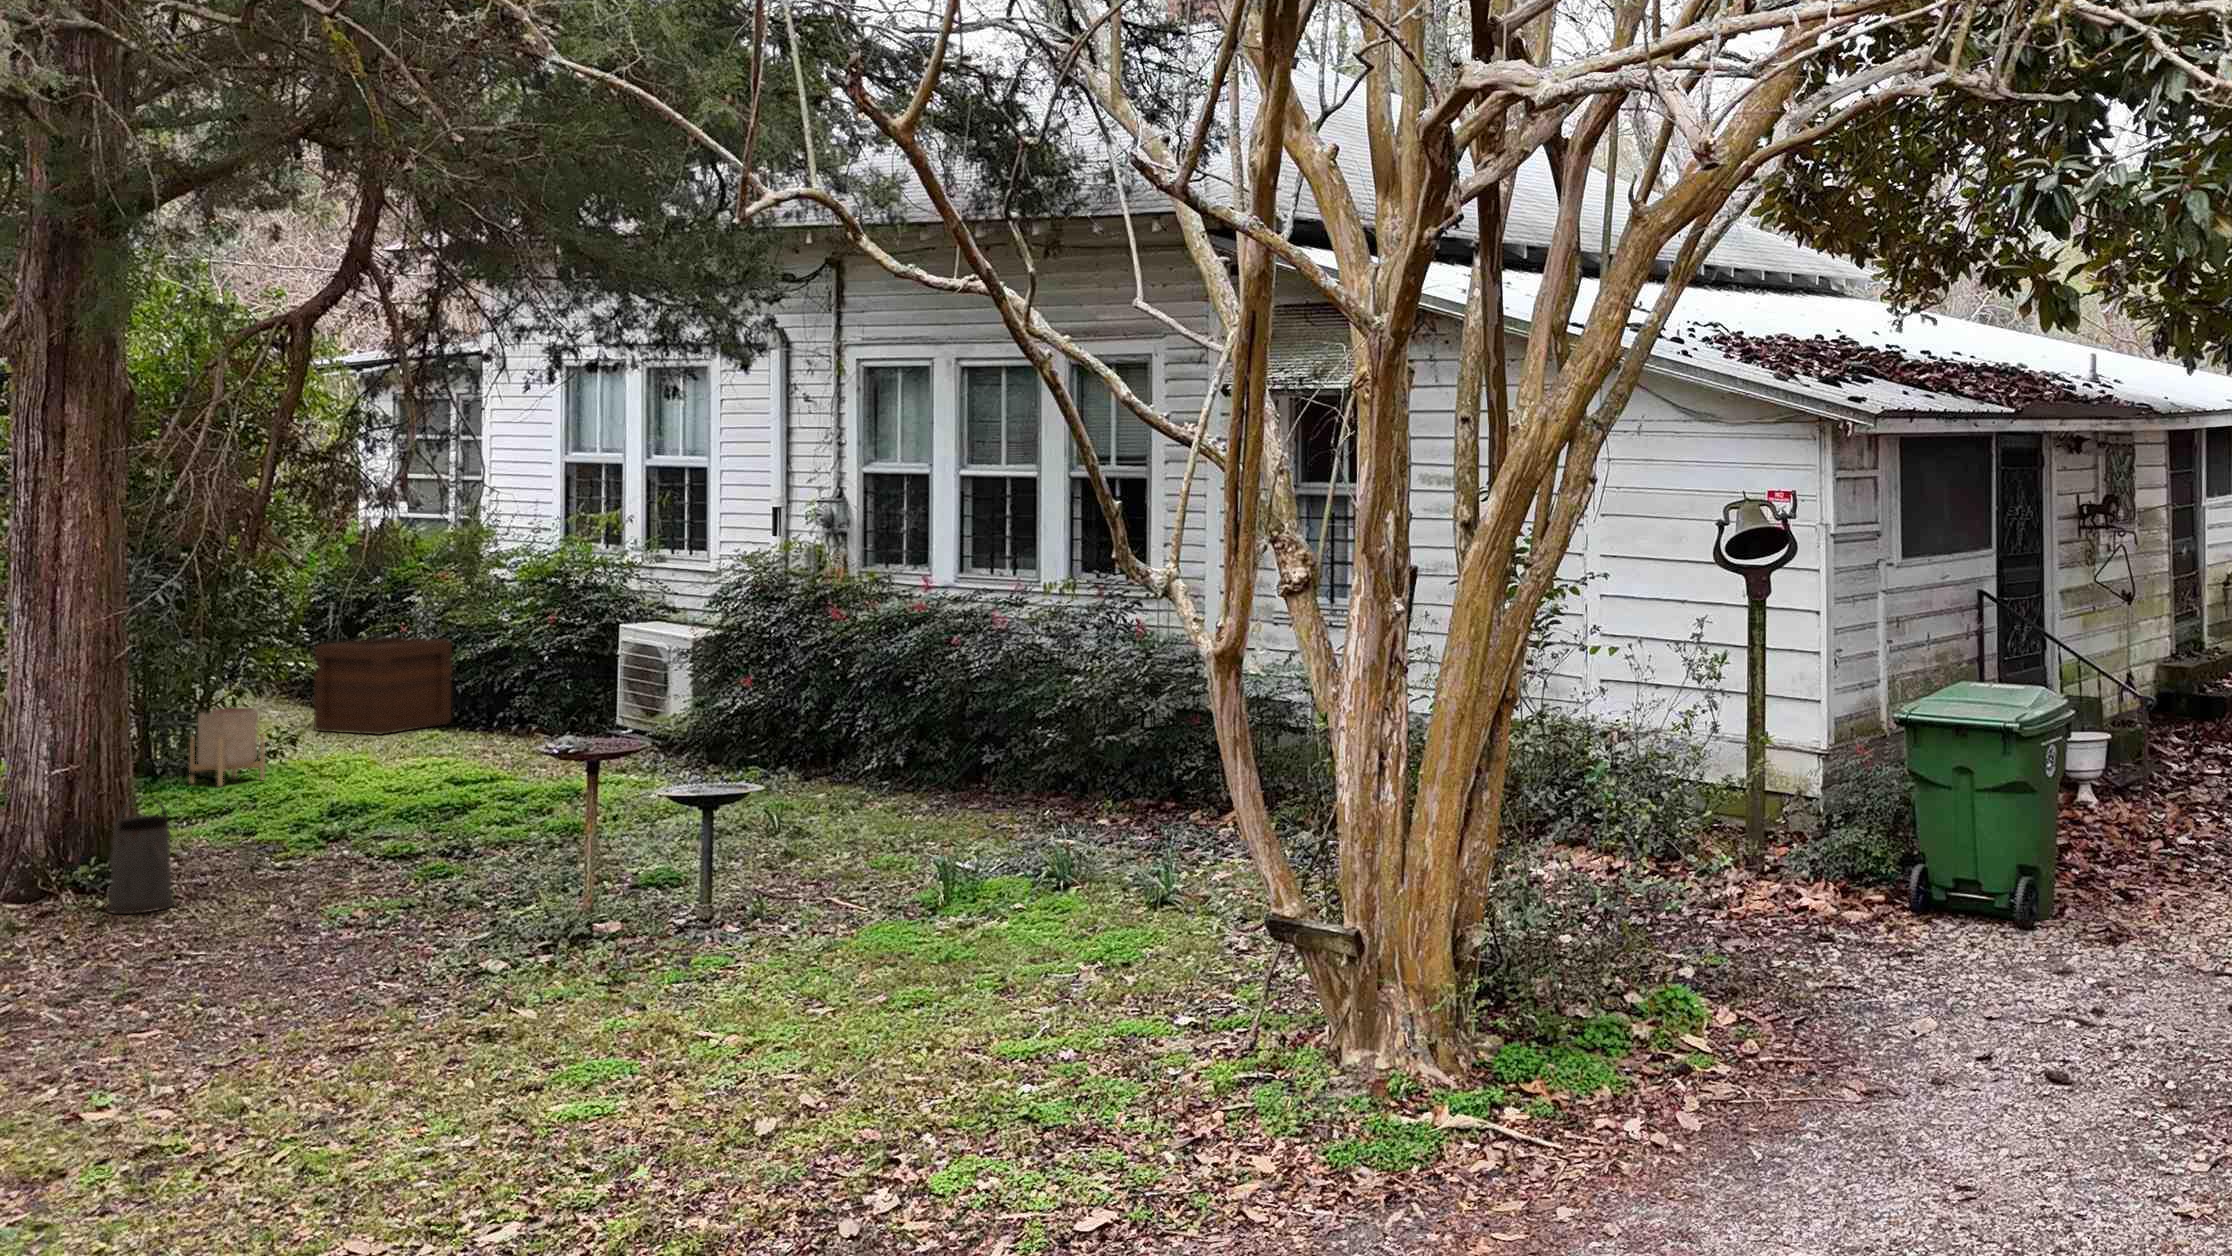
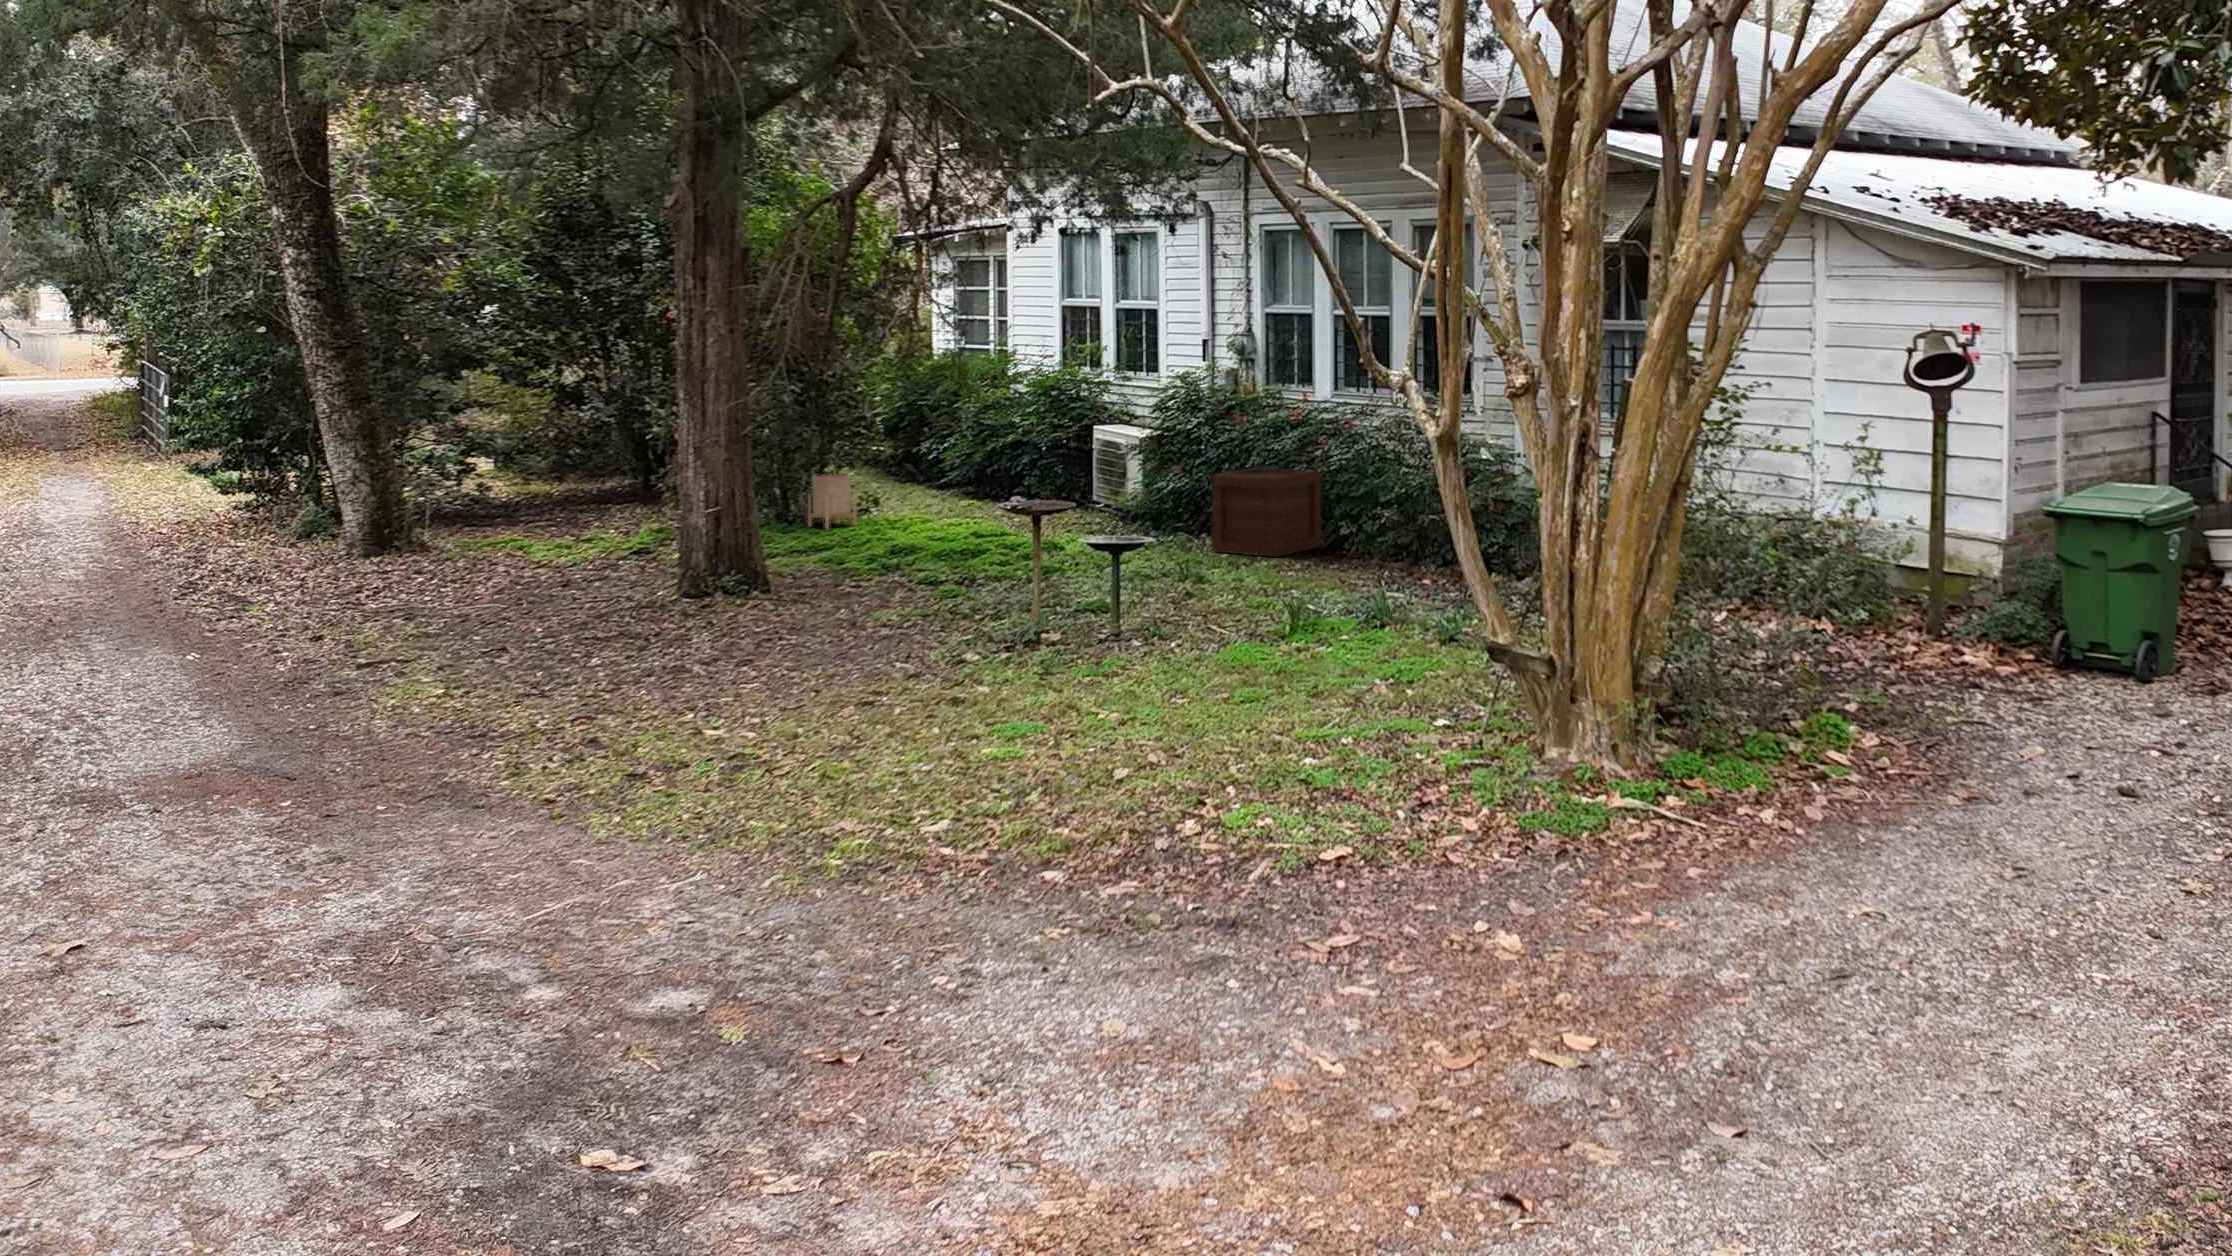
wooden crate: present [314,638,452,735] -> present [1212,468,1321,557]
watering can: present [107,797,174,914] -> none [724,527,775,609]

